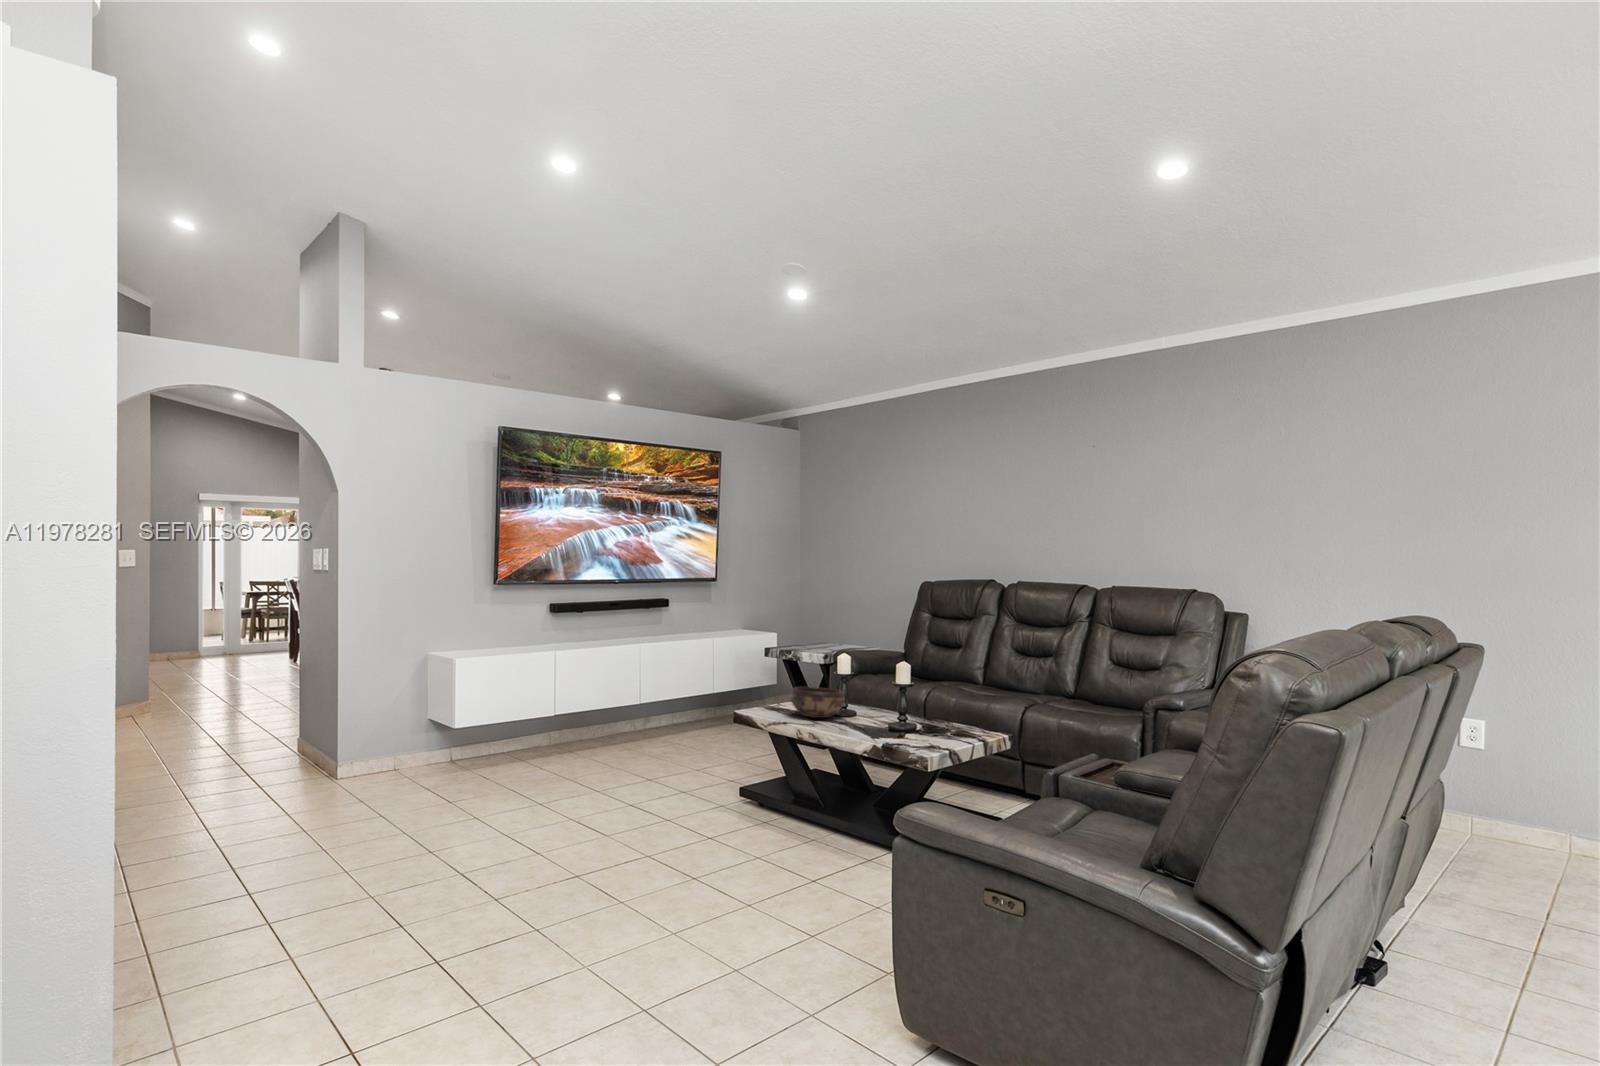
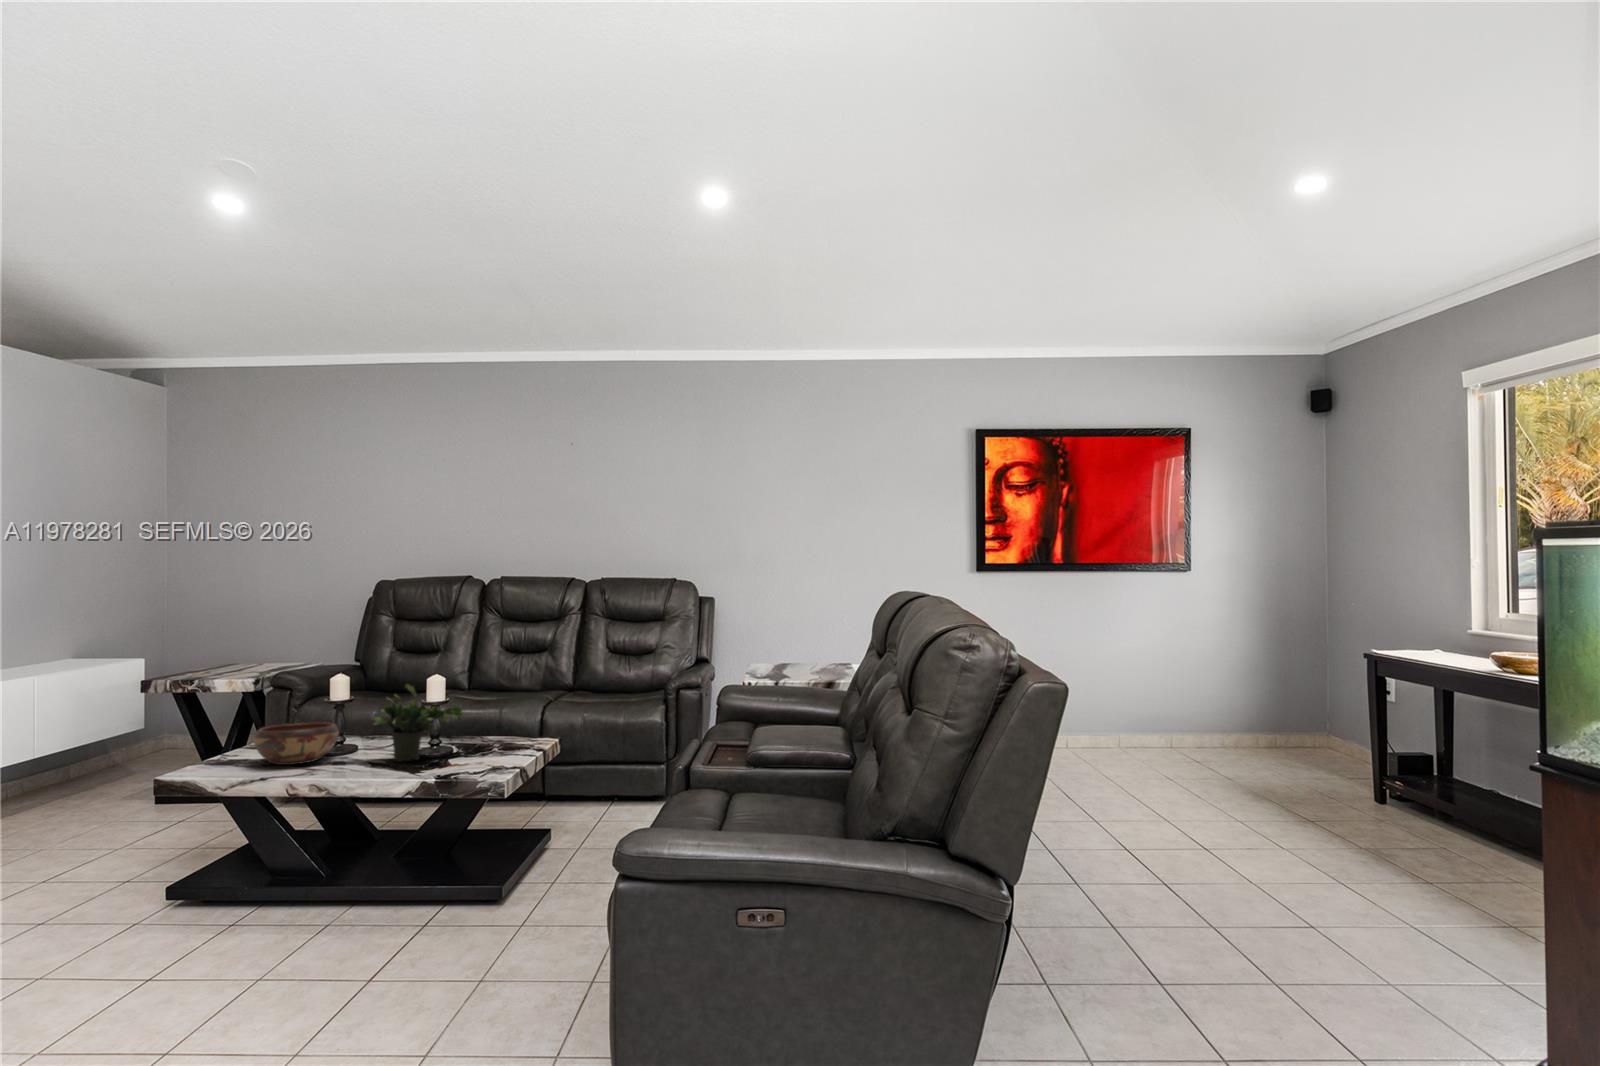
potted plant: none [859,666,924,730] -> present [375,684,463,761]

